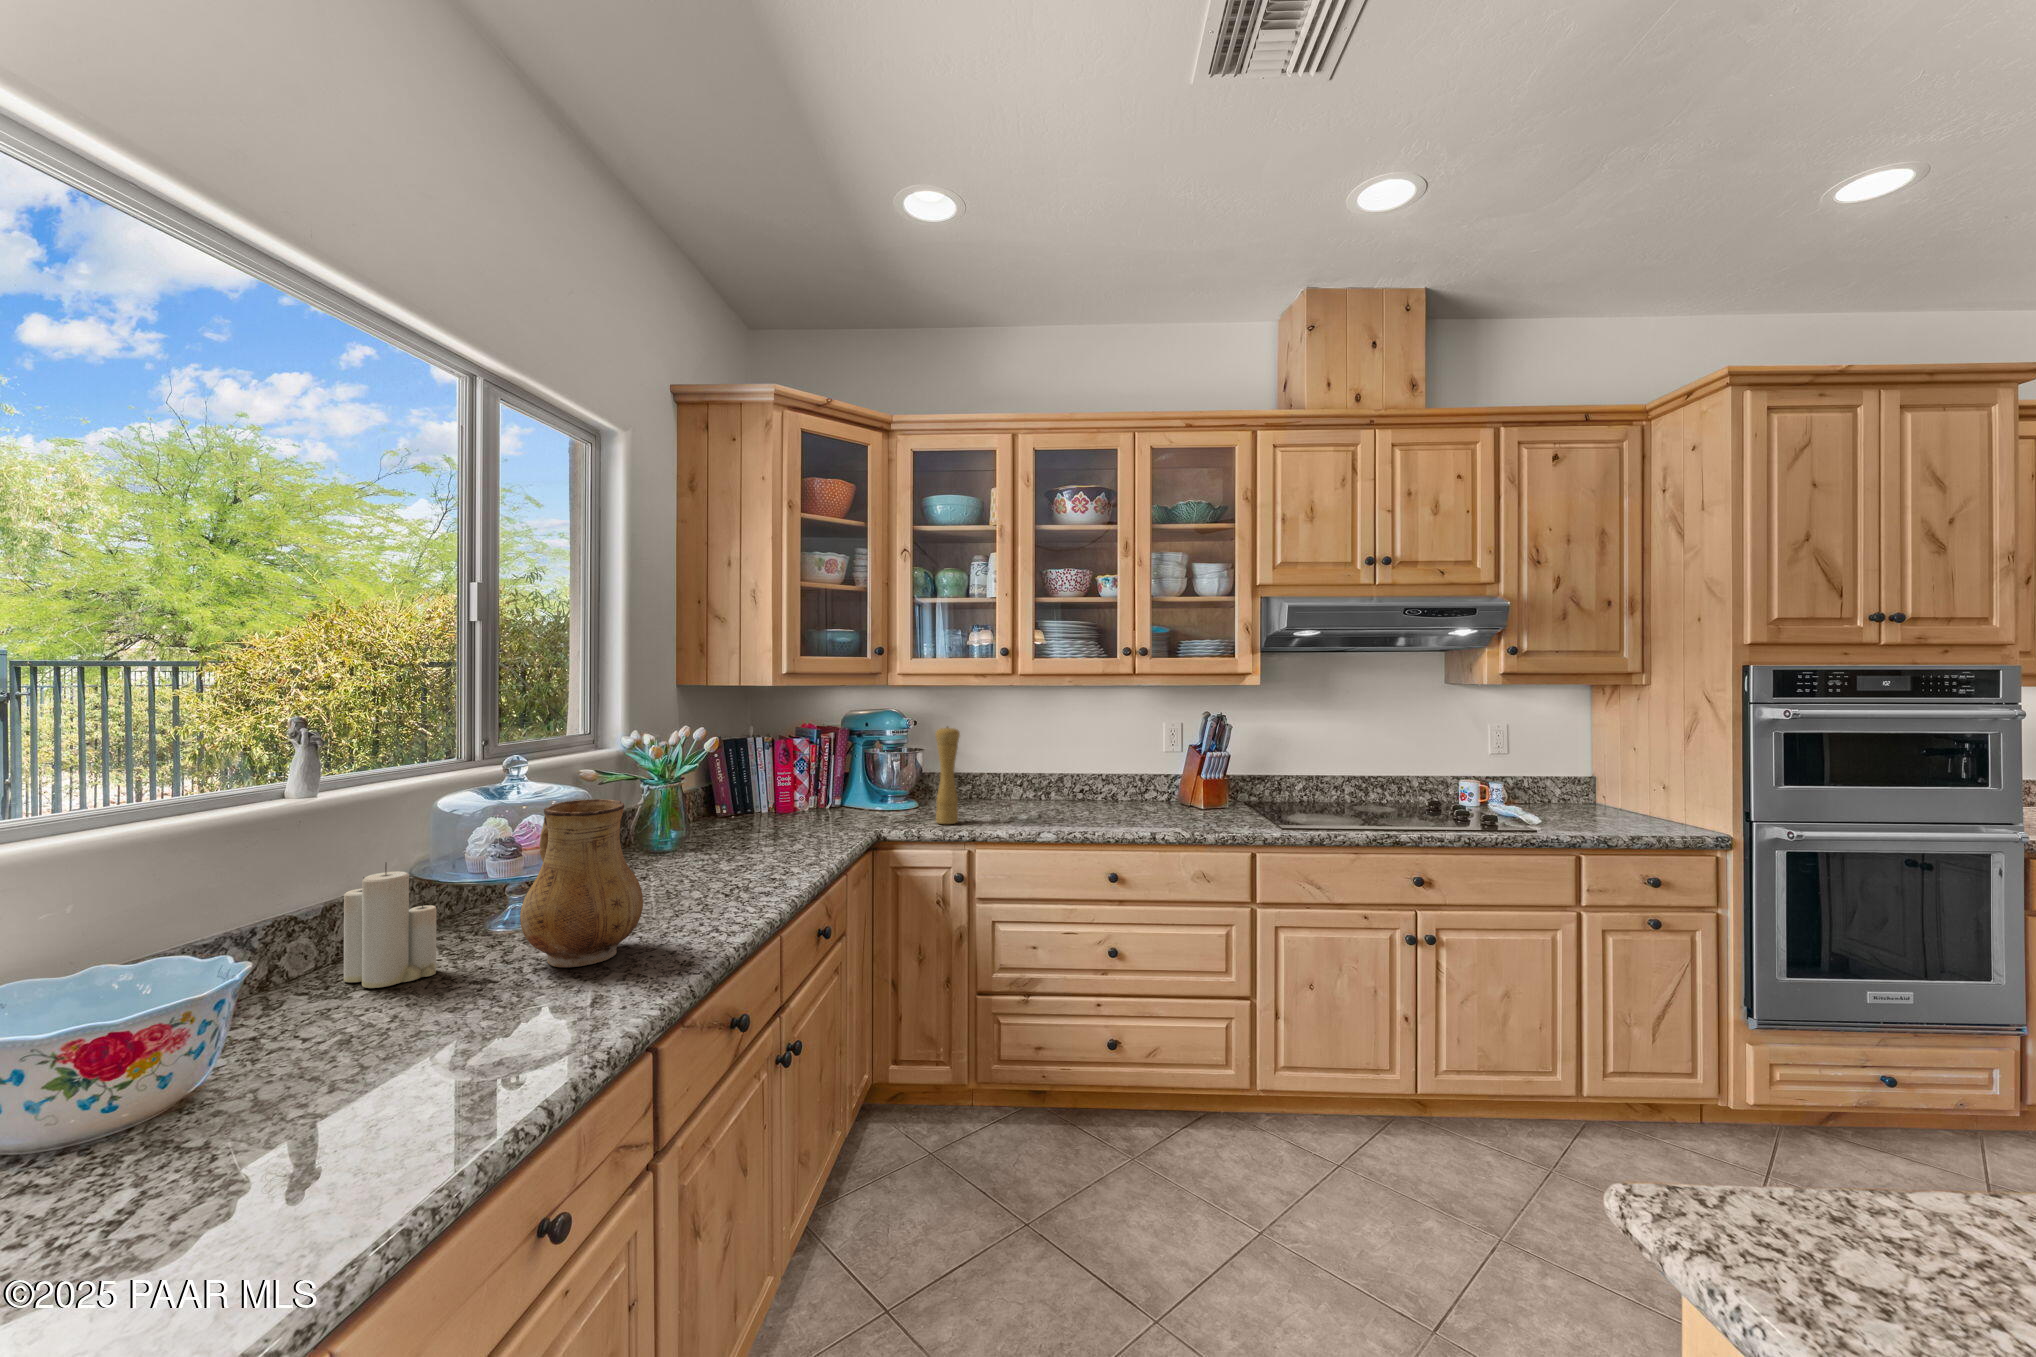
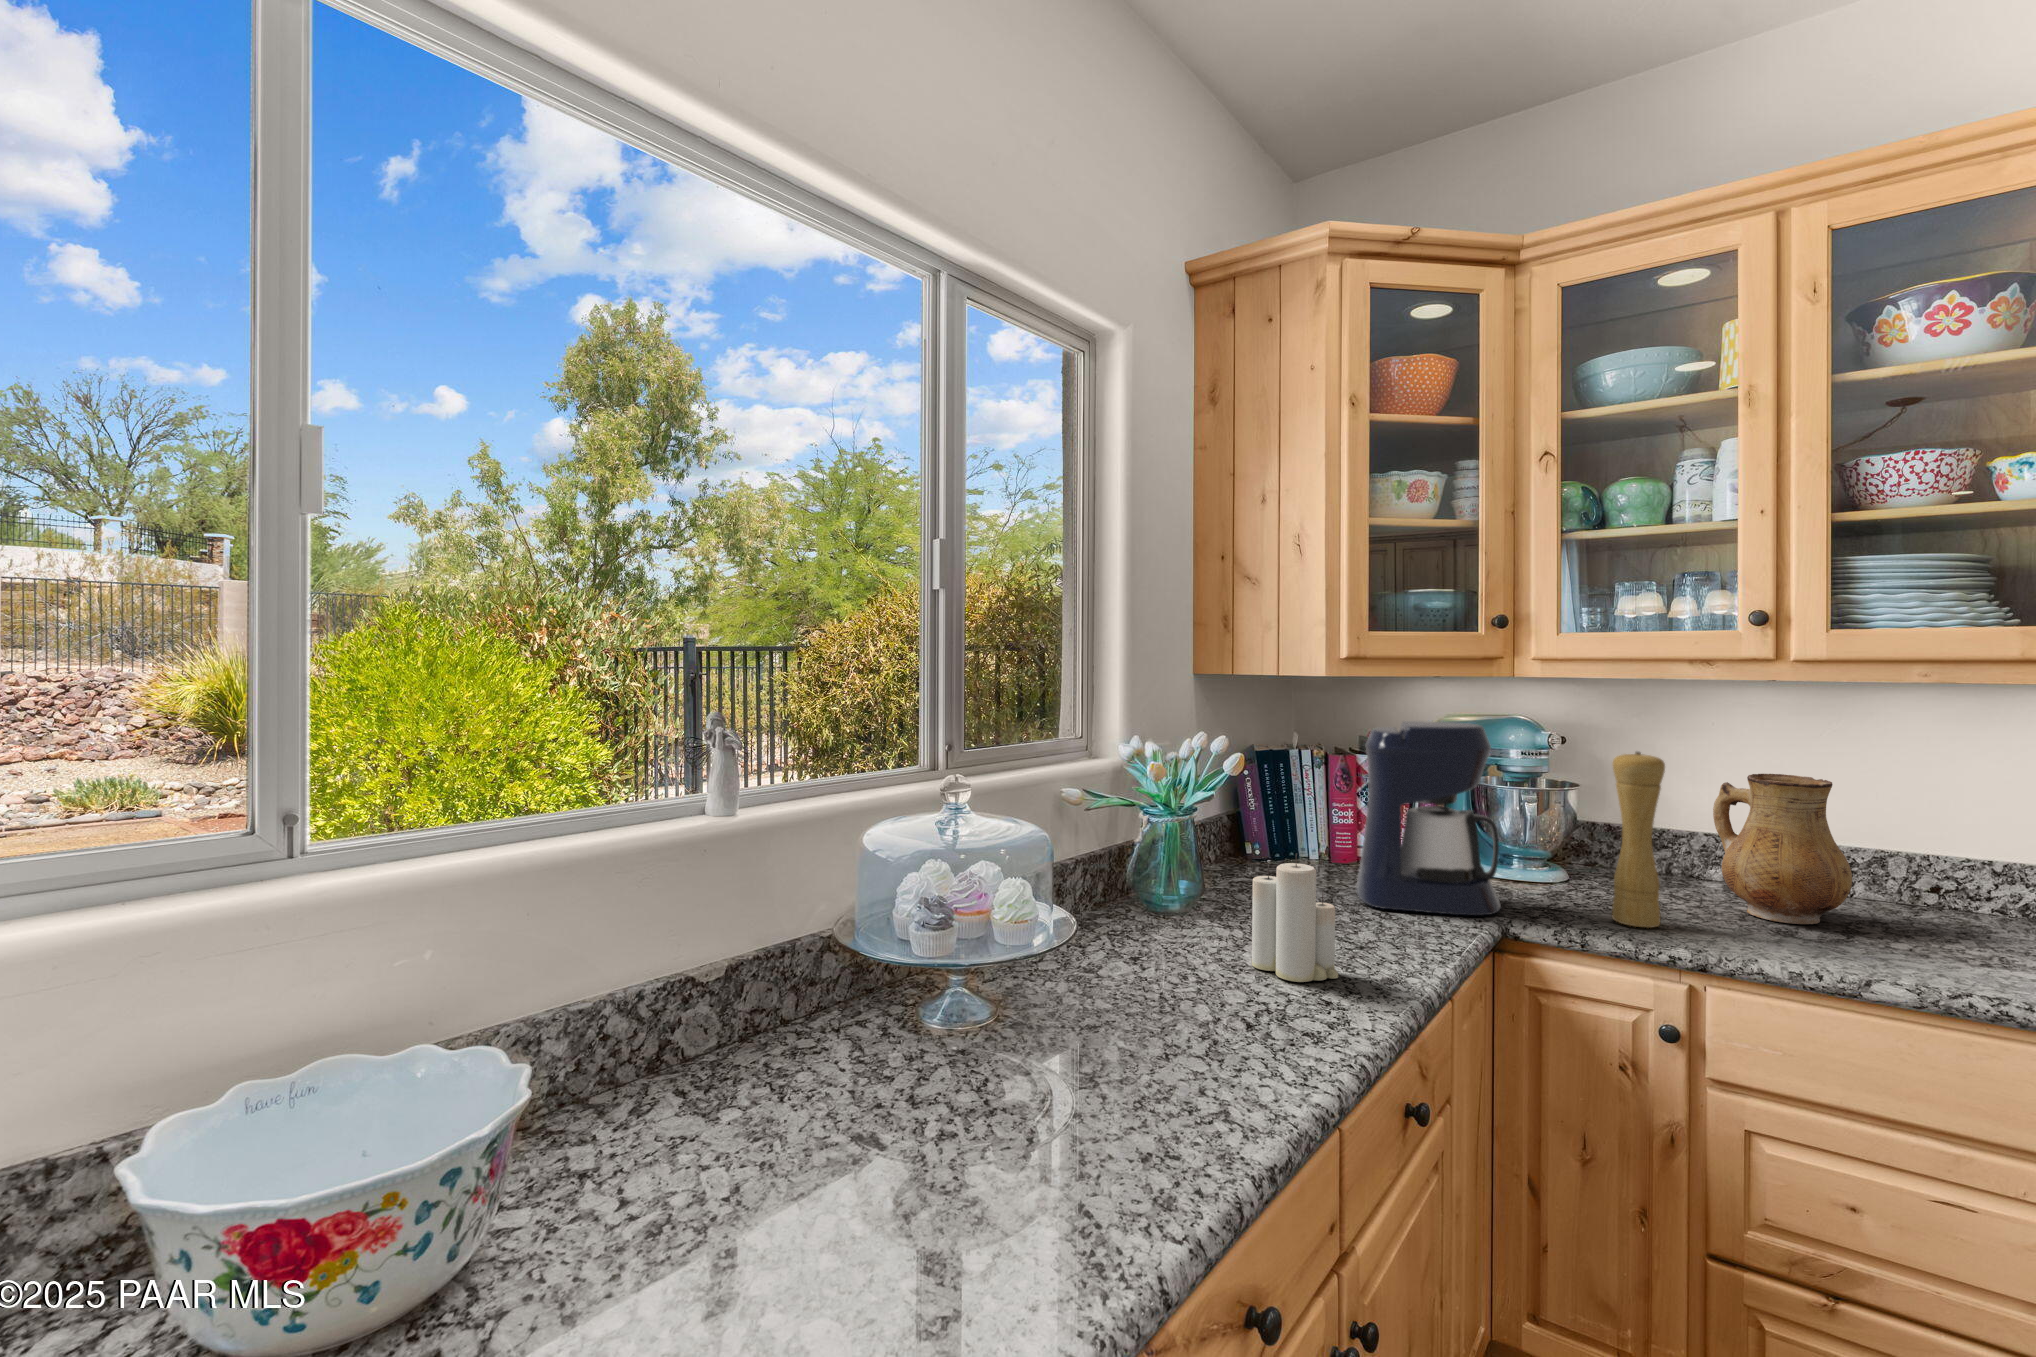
coffee maker: none [795,714,879,833] -> present [1356,721,1501,915]
ceramic pitcher: present [520,799,643,967] -> present [1713,774,1852,924]
candle: present [344,862,436,988] -> present [1252,854,1338,982]

